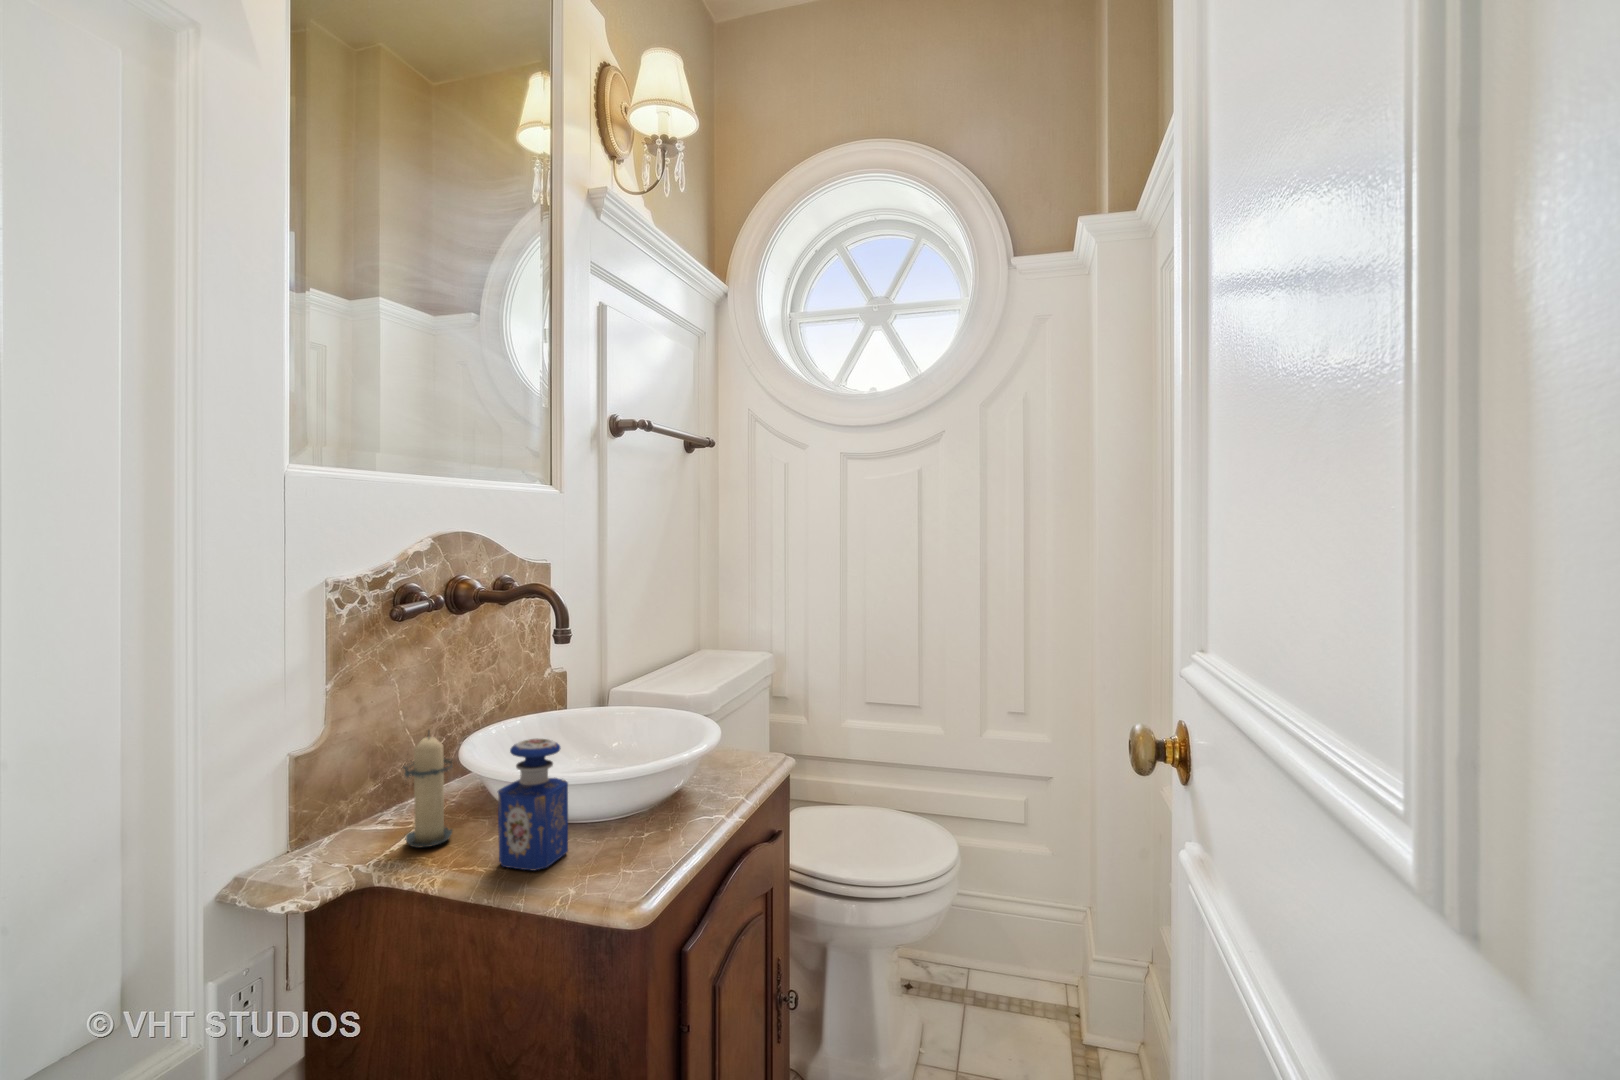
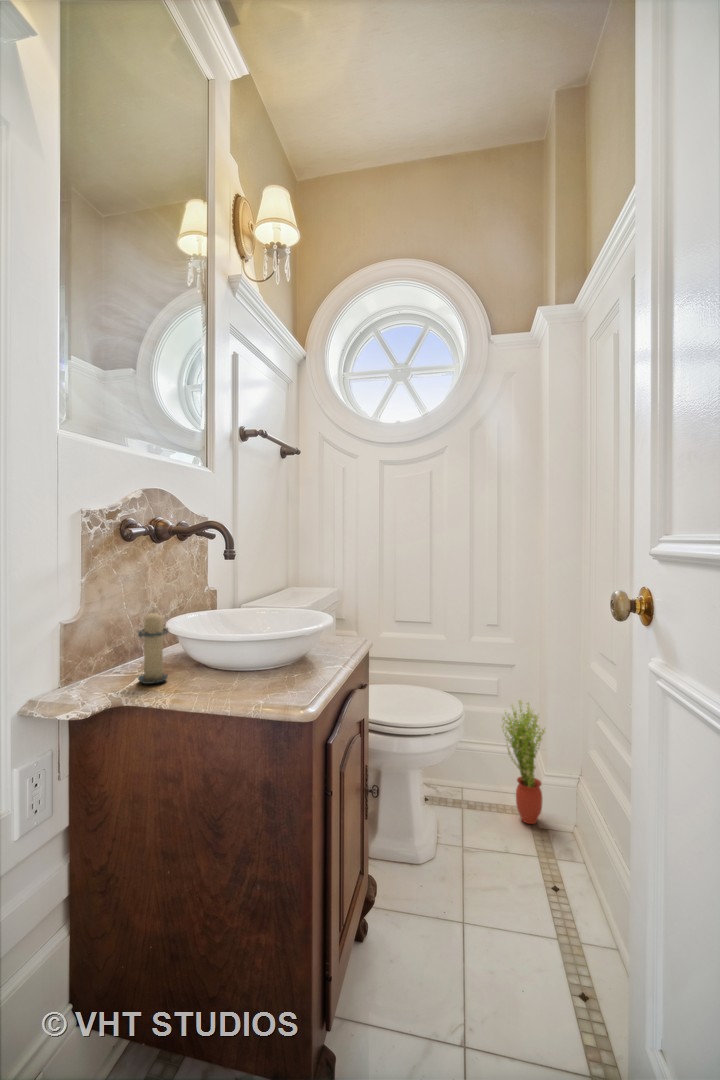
perfume bottle: present [498,739,568,871] -> none [205,611,249,694]
potted plant: none [1026,834,1095,1037] -> present [502,700,545,824]

